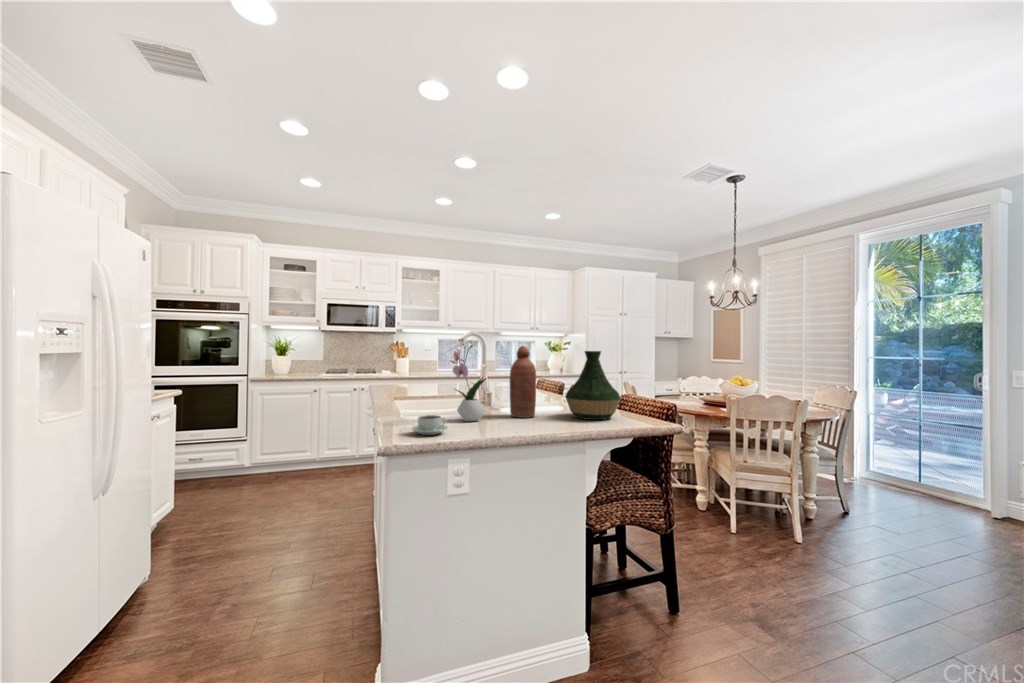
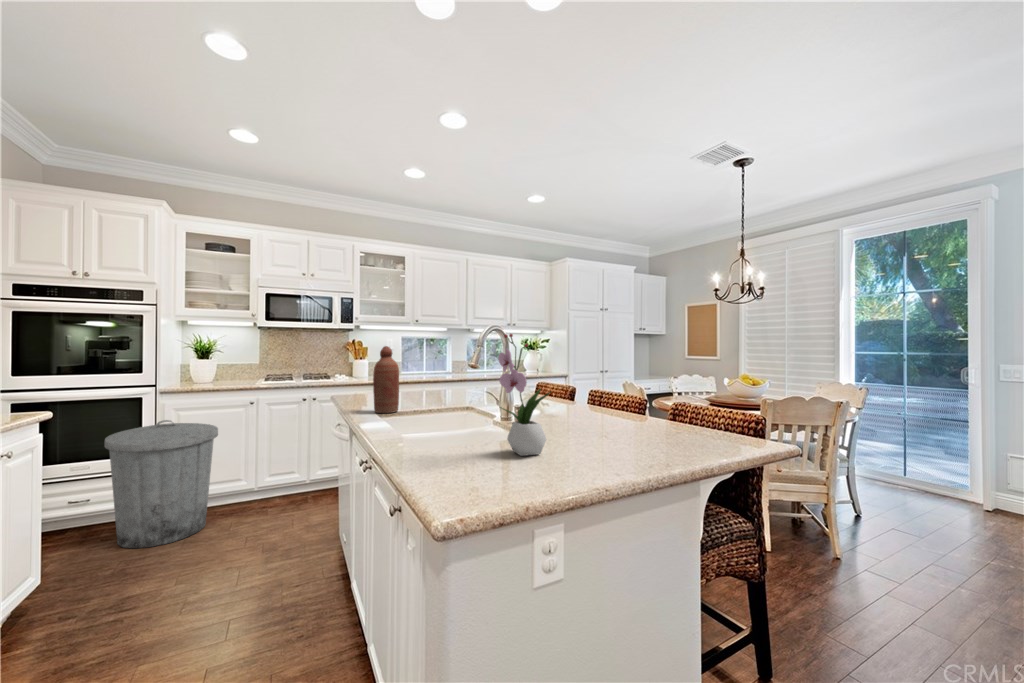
bottle: present [510,346,536,418] -> present [373,346,399,413]
vase: present [565,351,621,420] -> none [639,350,718,444]
trash can: none [213,402,290,496] -> present [105,420,218,548]
coffee cup: present [411,415,448,435] -> none [468,456,527,492]

